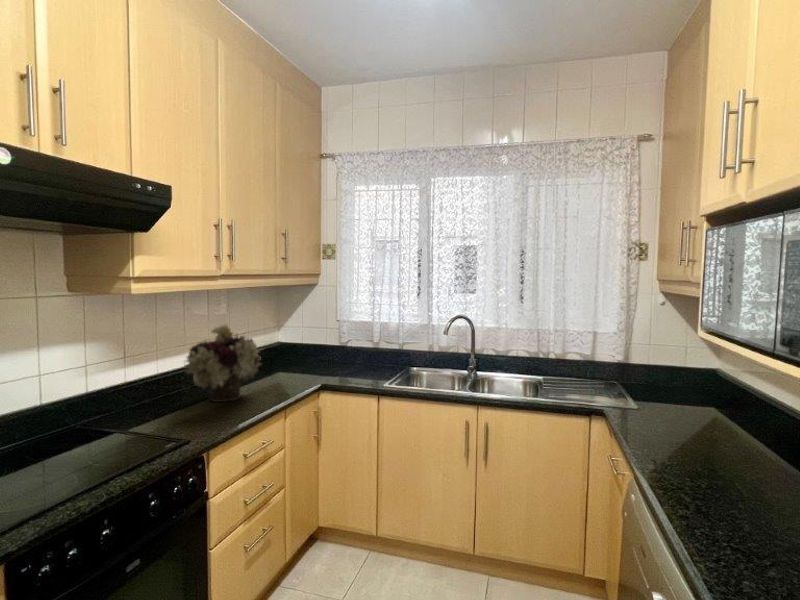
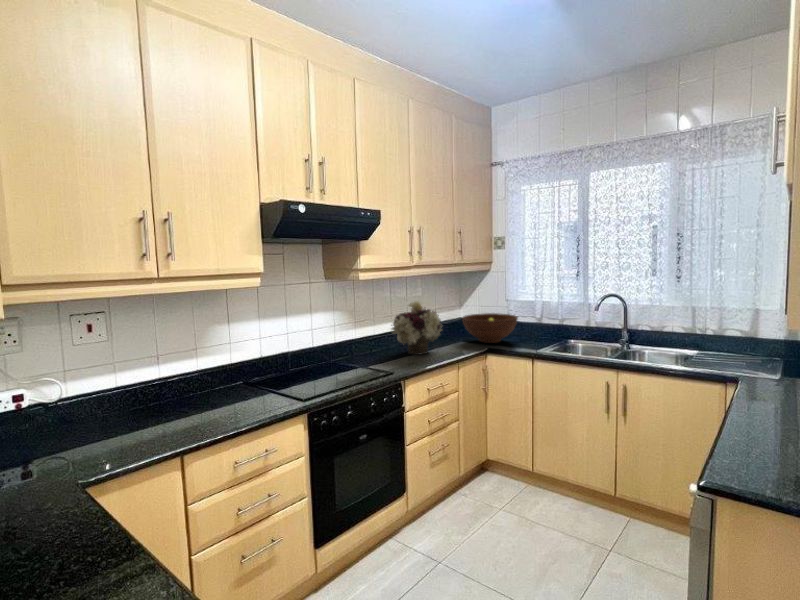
fruit bowl: none [285,338,355,377] -> present [462,313,518,343]

